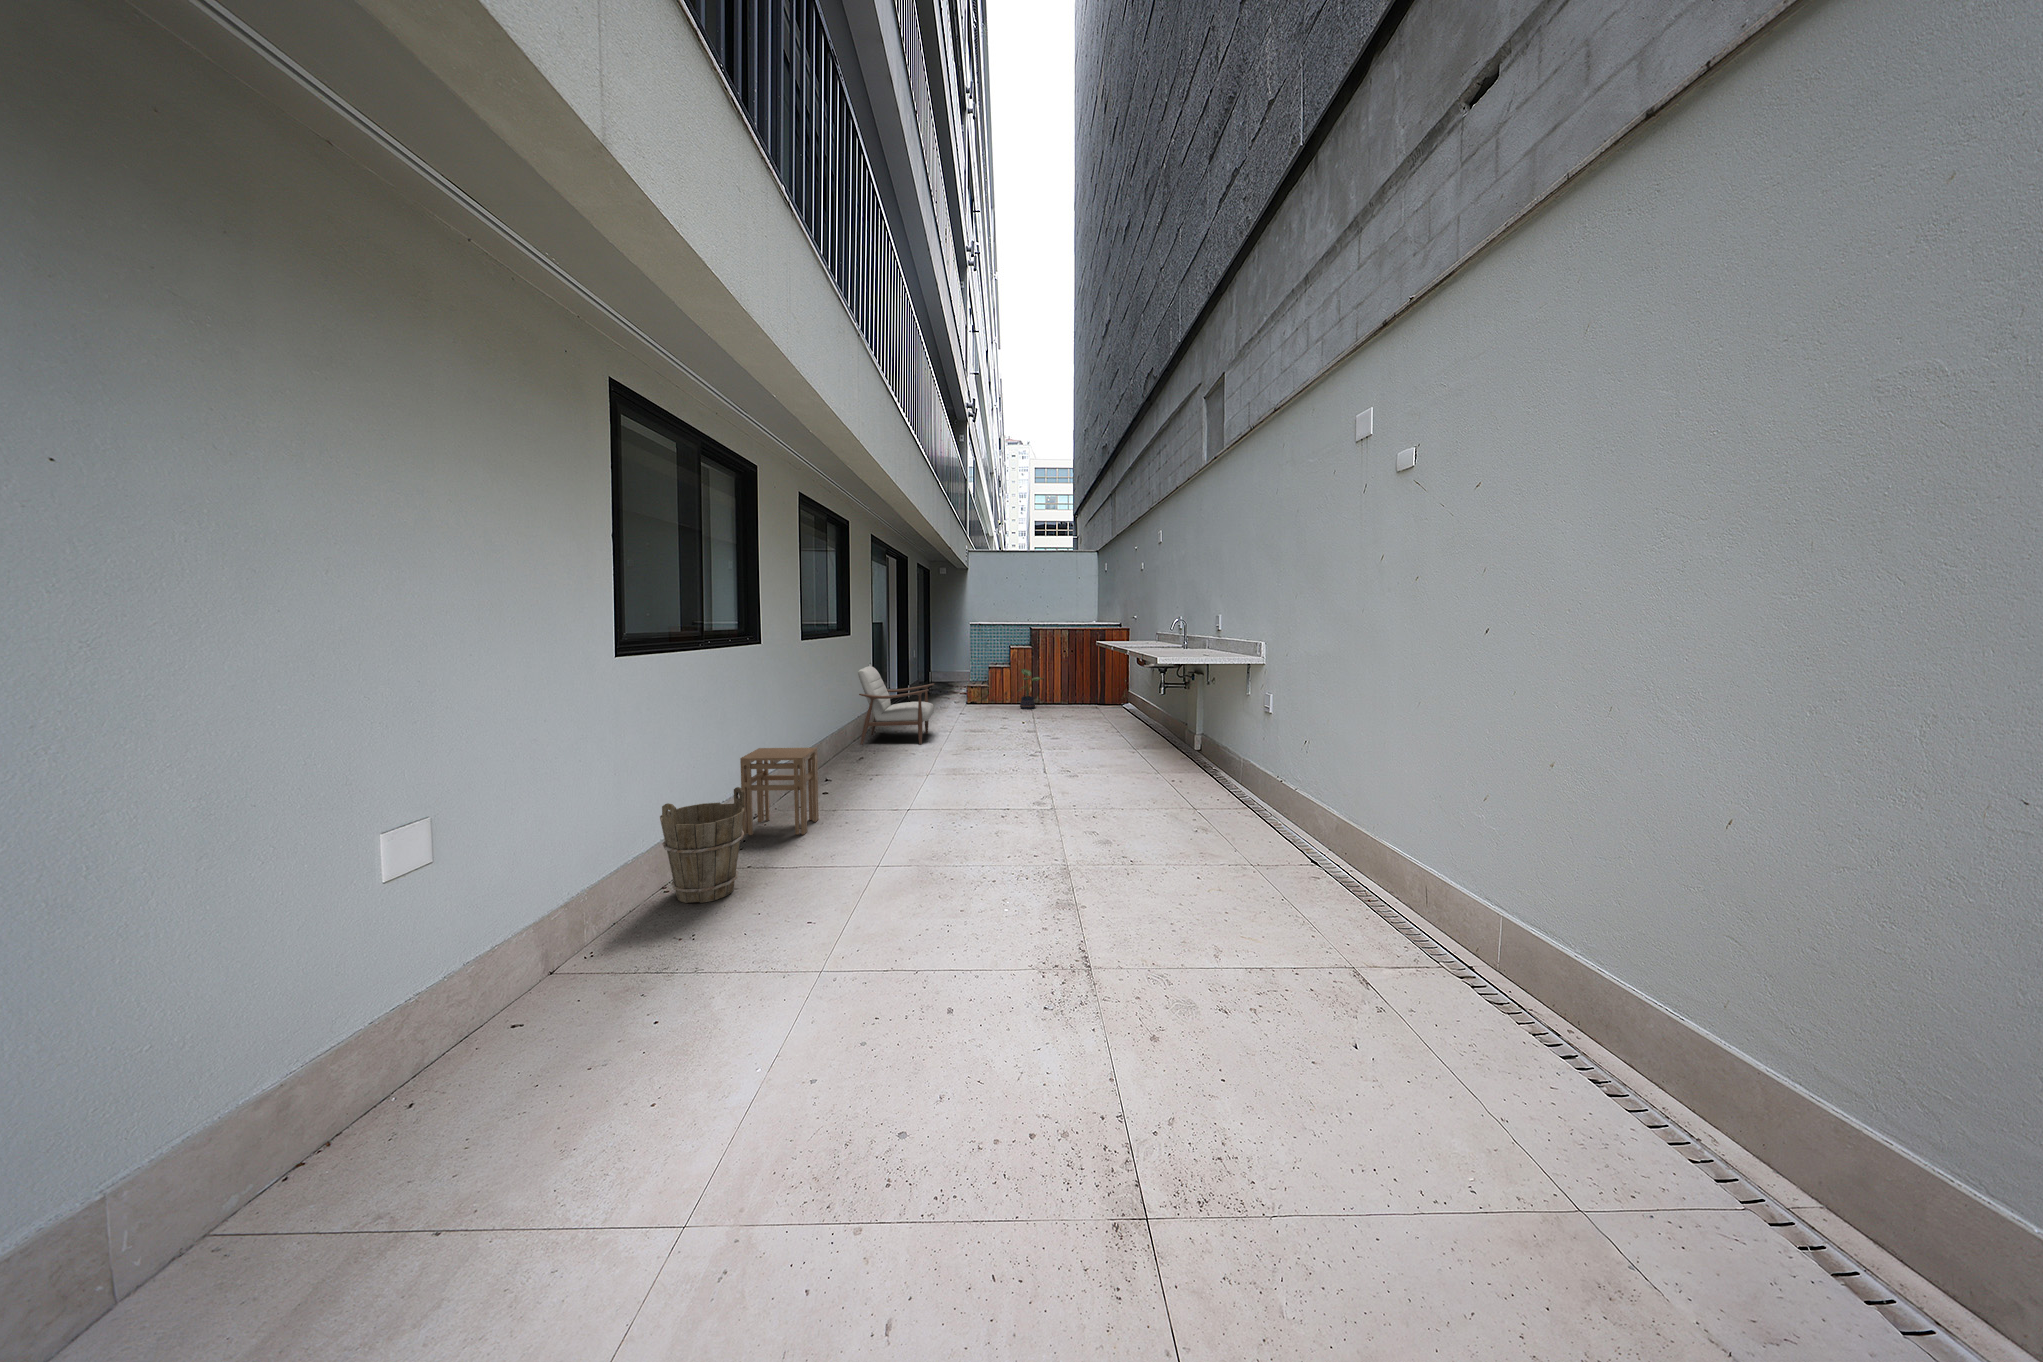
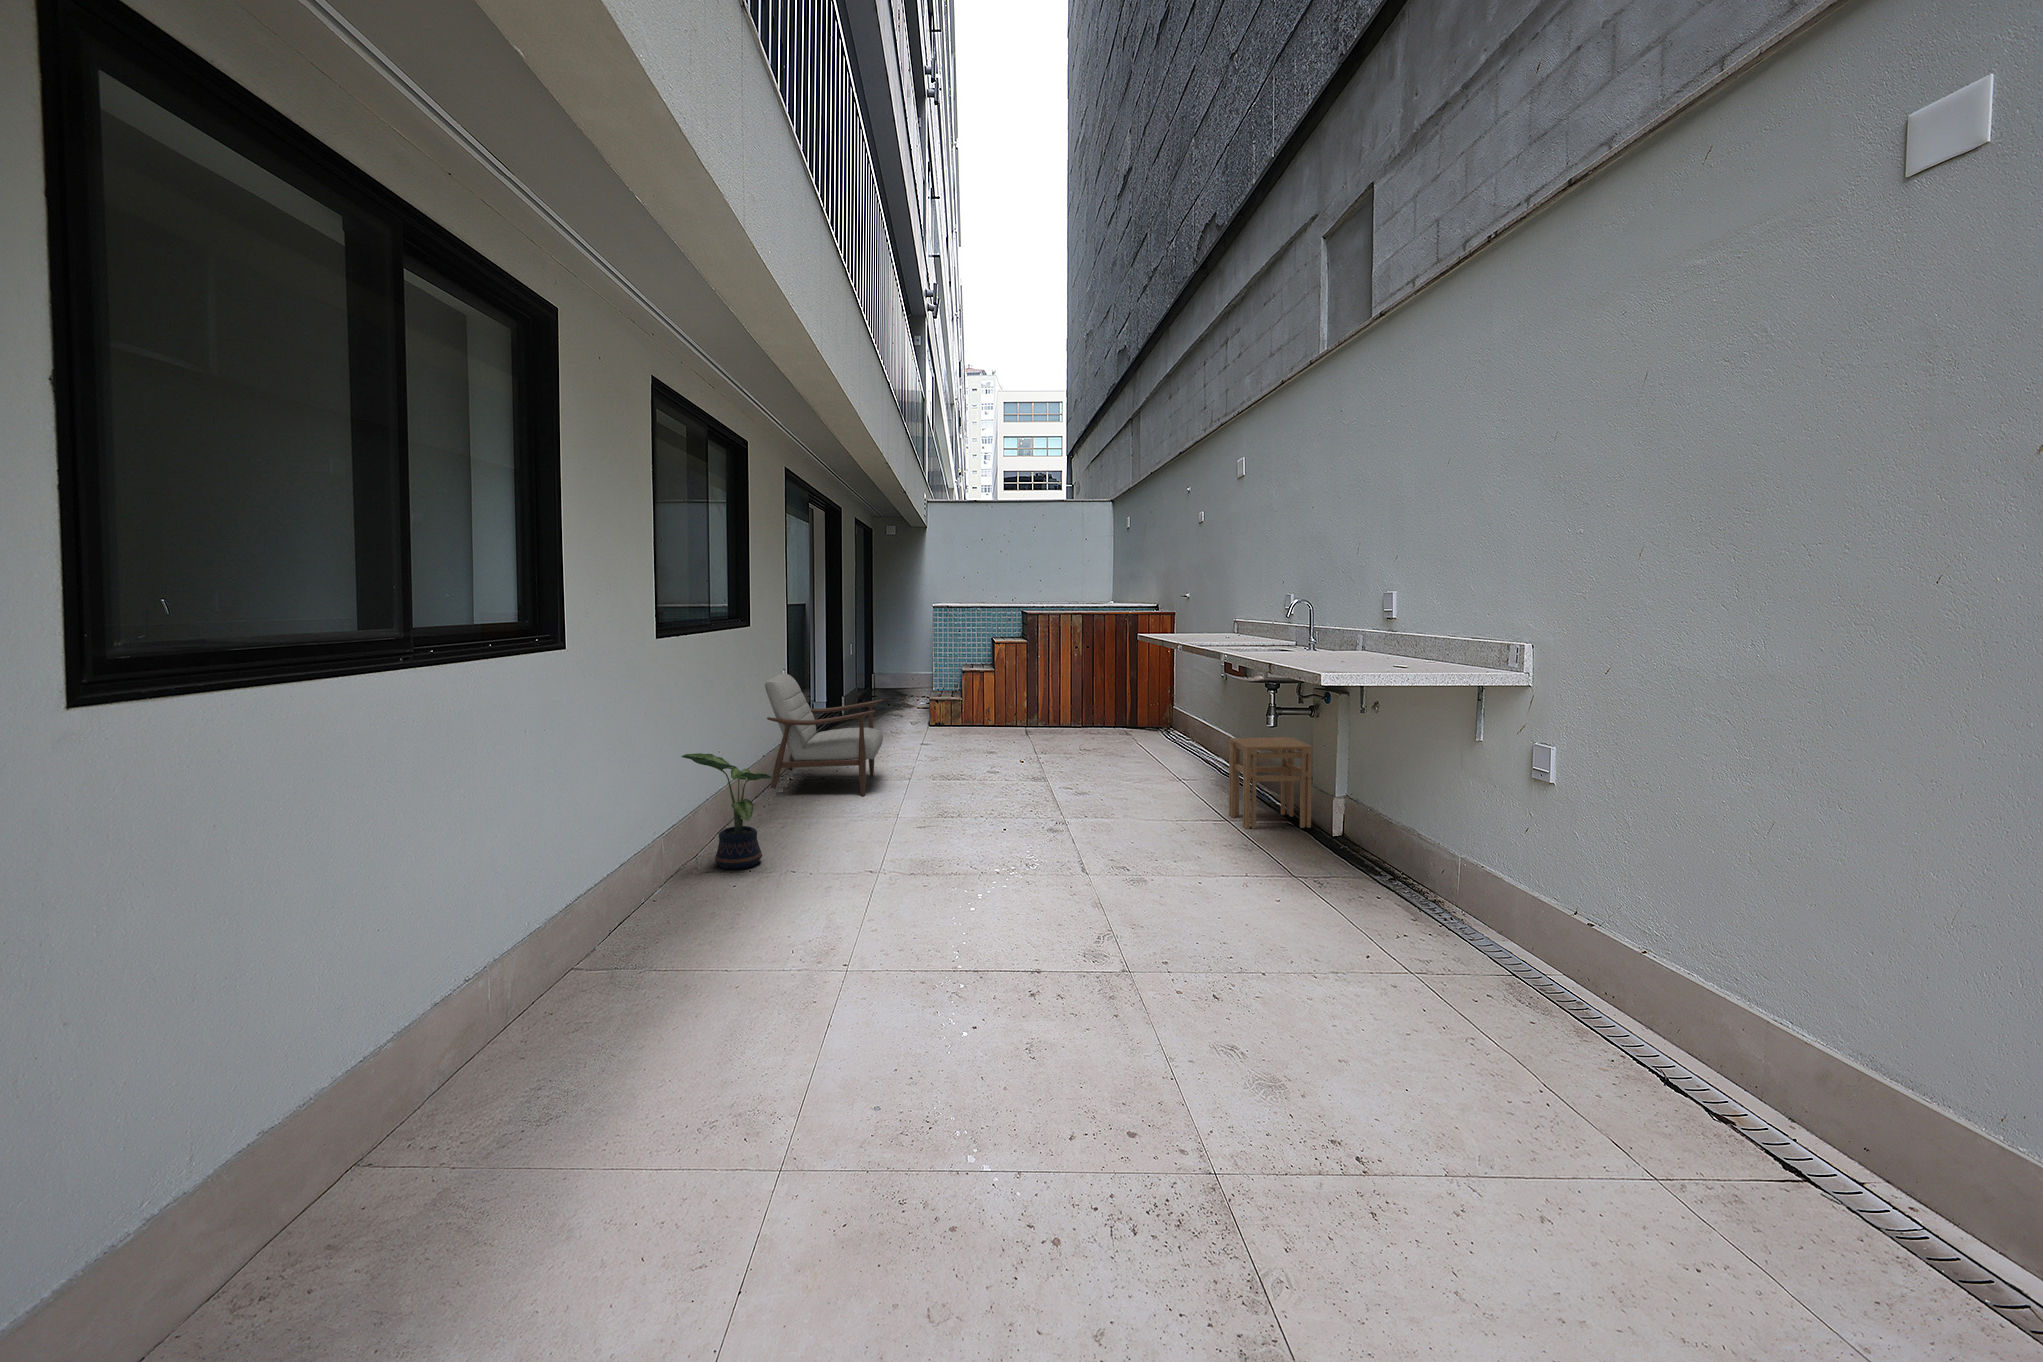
potted plant: present [1020,669,1044,709] -> present [681,753,773,869]
stool: present [740,748,819,835] -> present [1229,737,1312,829]
bucket: present [660,787,744,903] -> none [312,946,508,1213]

